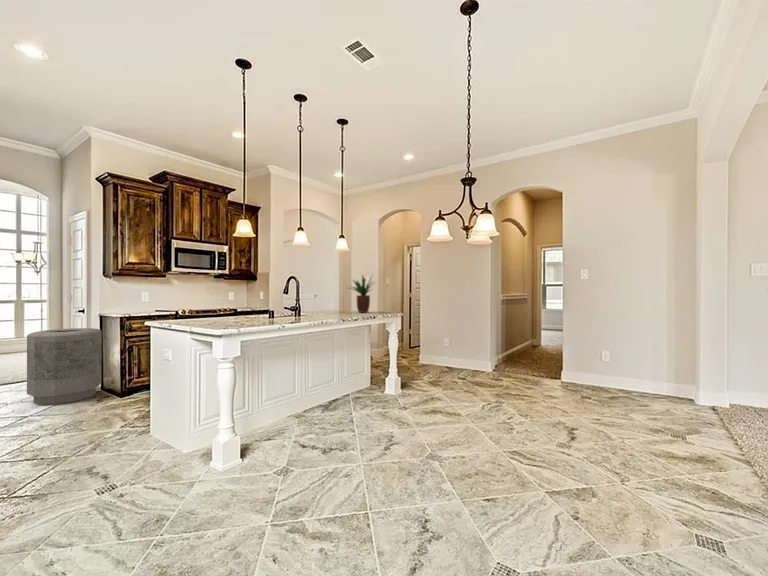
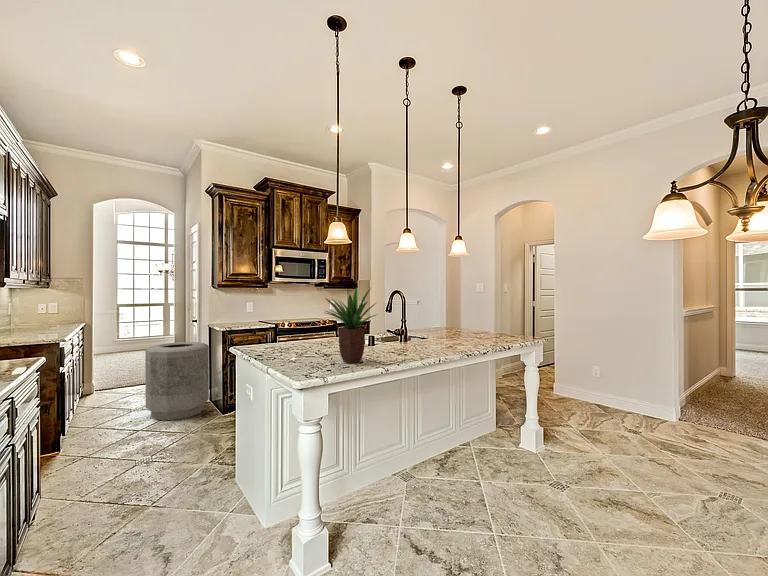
potted plant: present [353,276,370,313] -> present [326,287,376,363]

